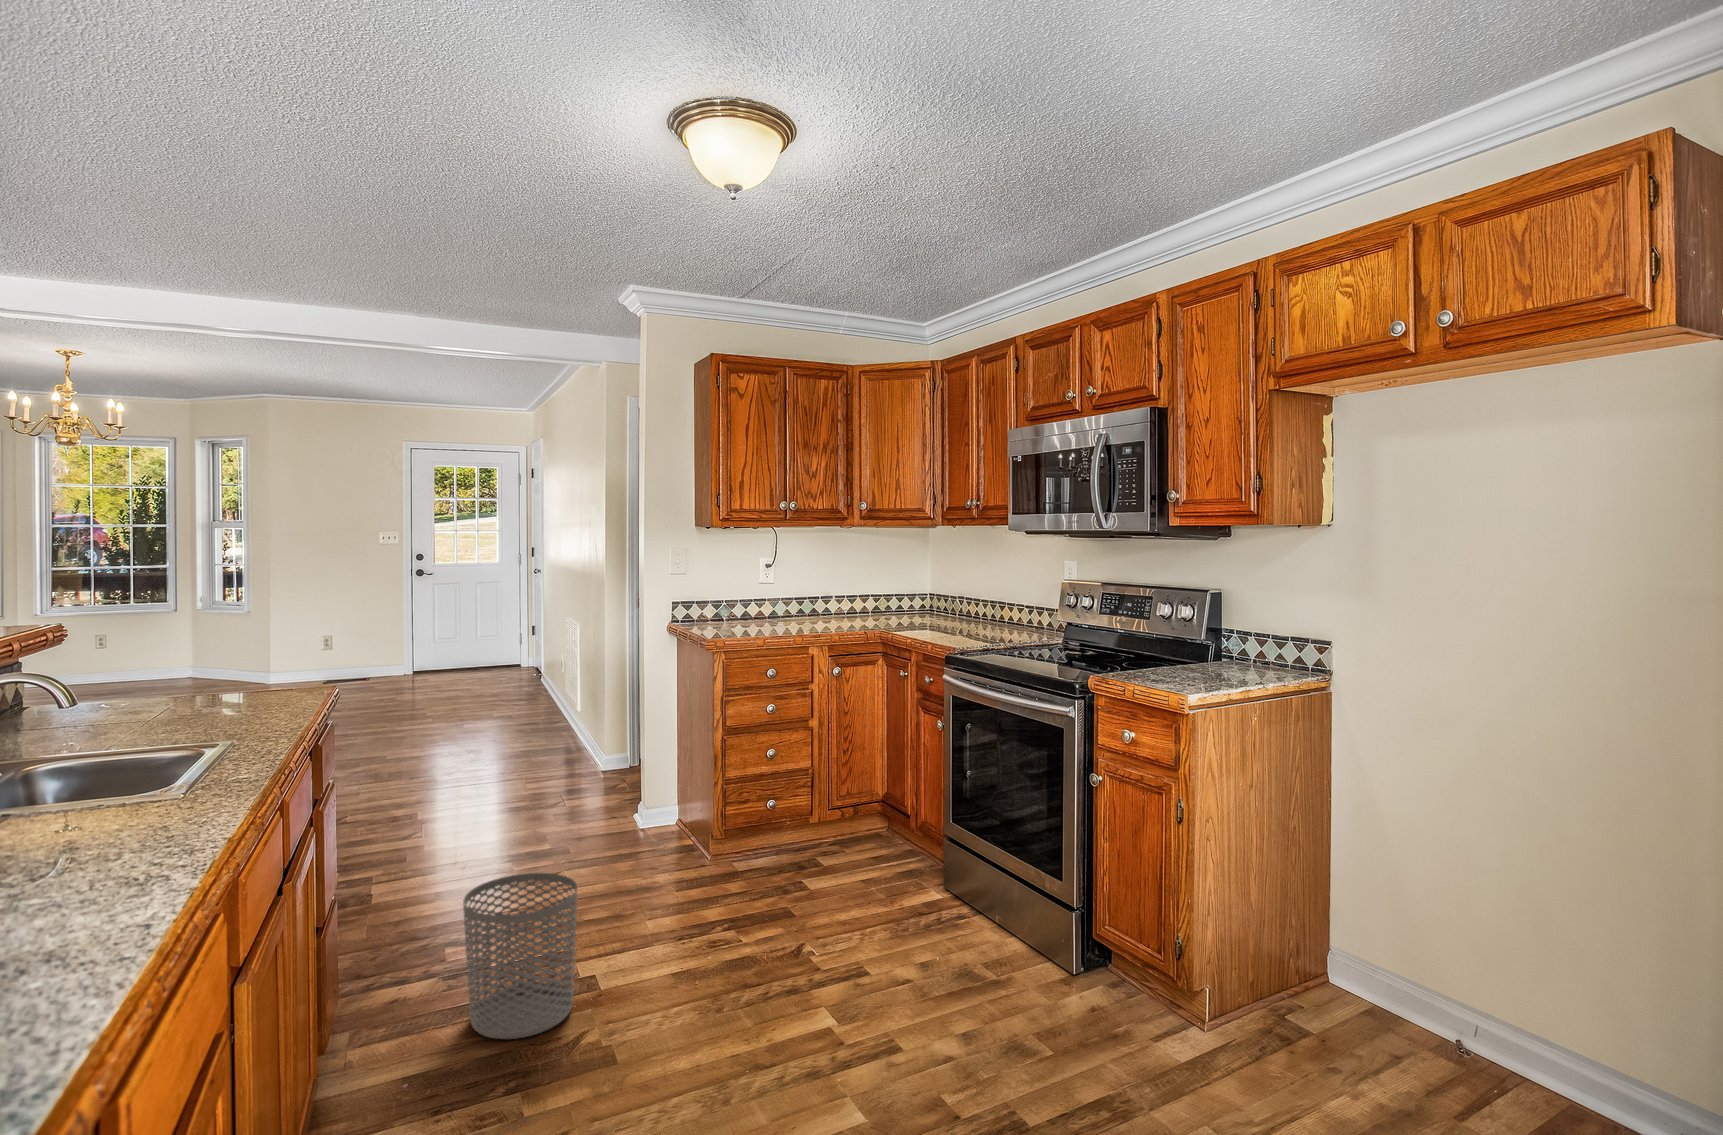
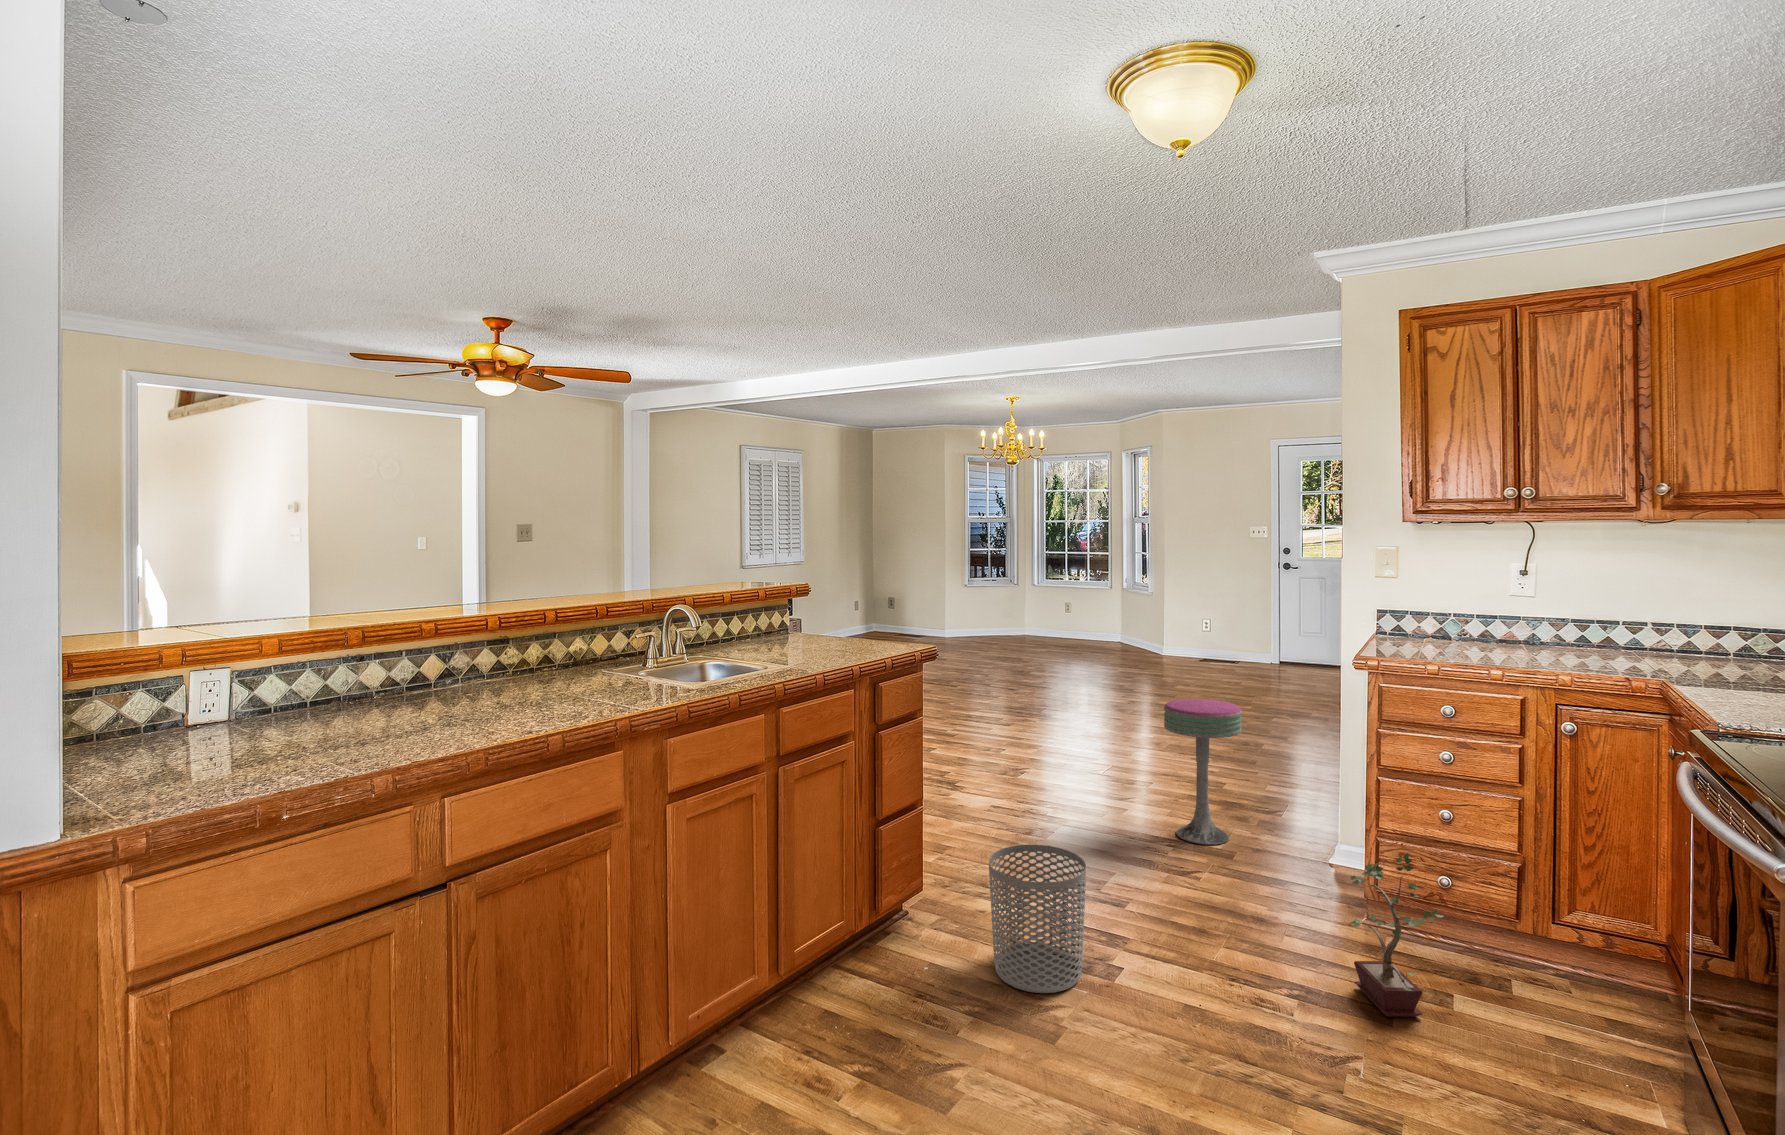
bar stool: none [486,703,566,853] -> present [1164,699,1242,845]
potted plant: none [745,781,836,914] -> present [1350,853,1444,1017]

